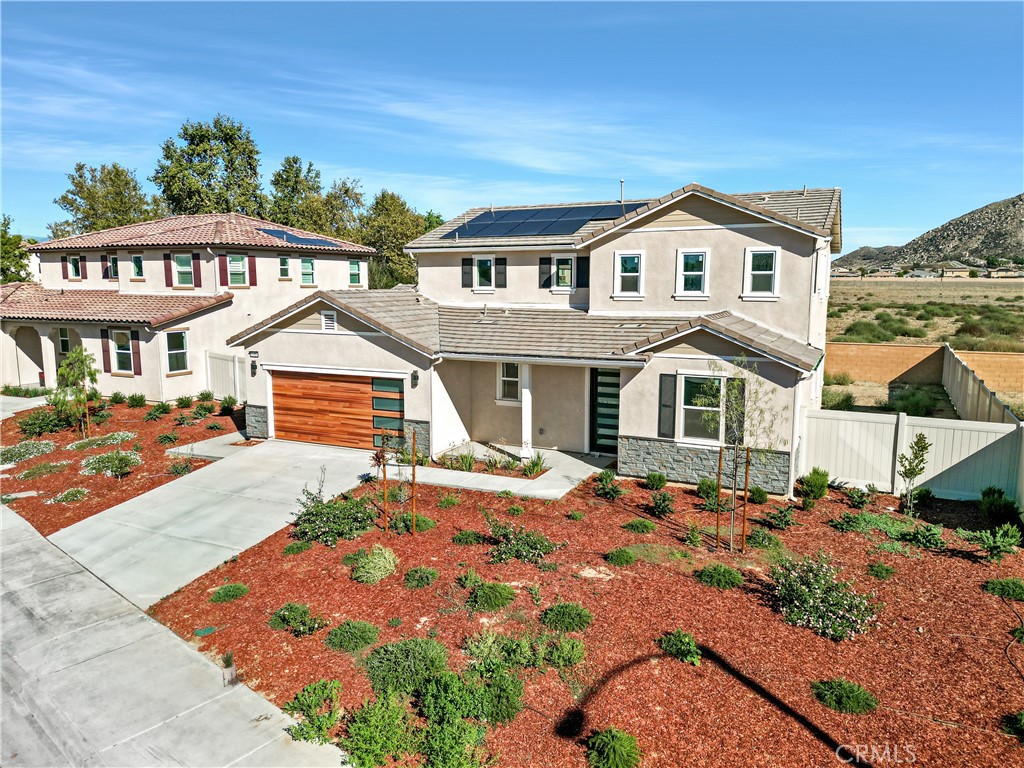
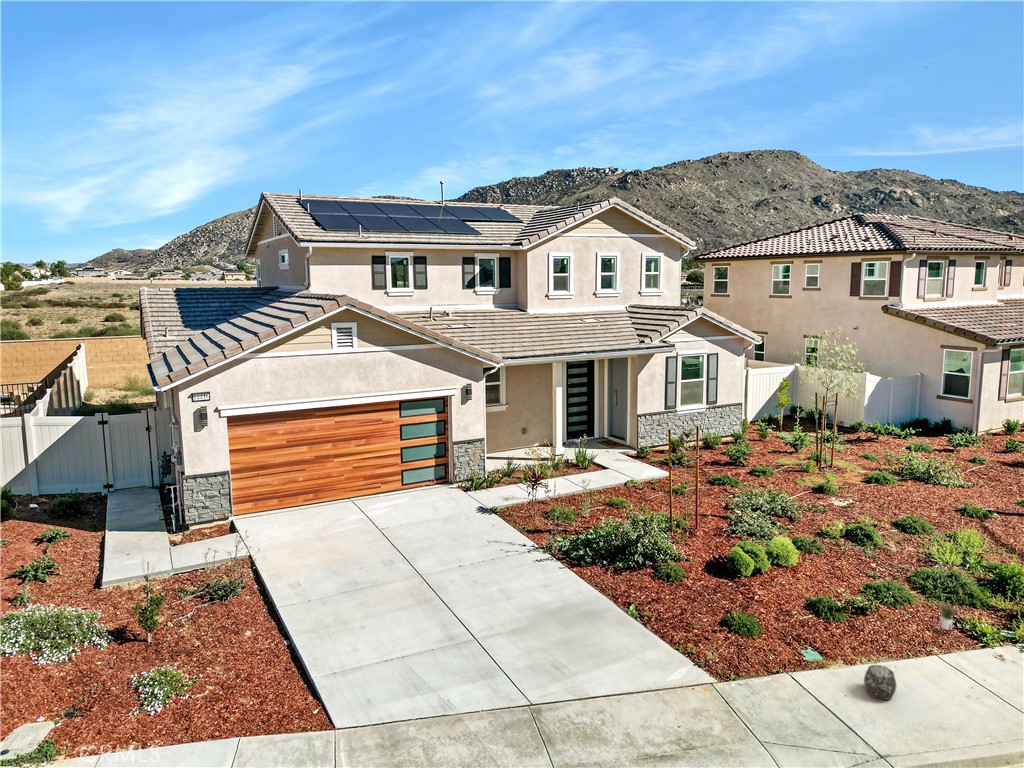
woven basket: none [83,638,114,669] -> present [864,665,896,700]

